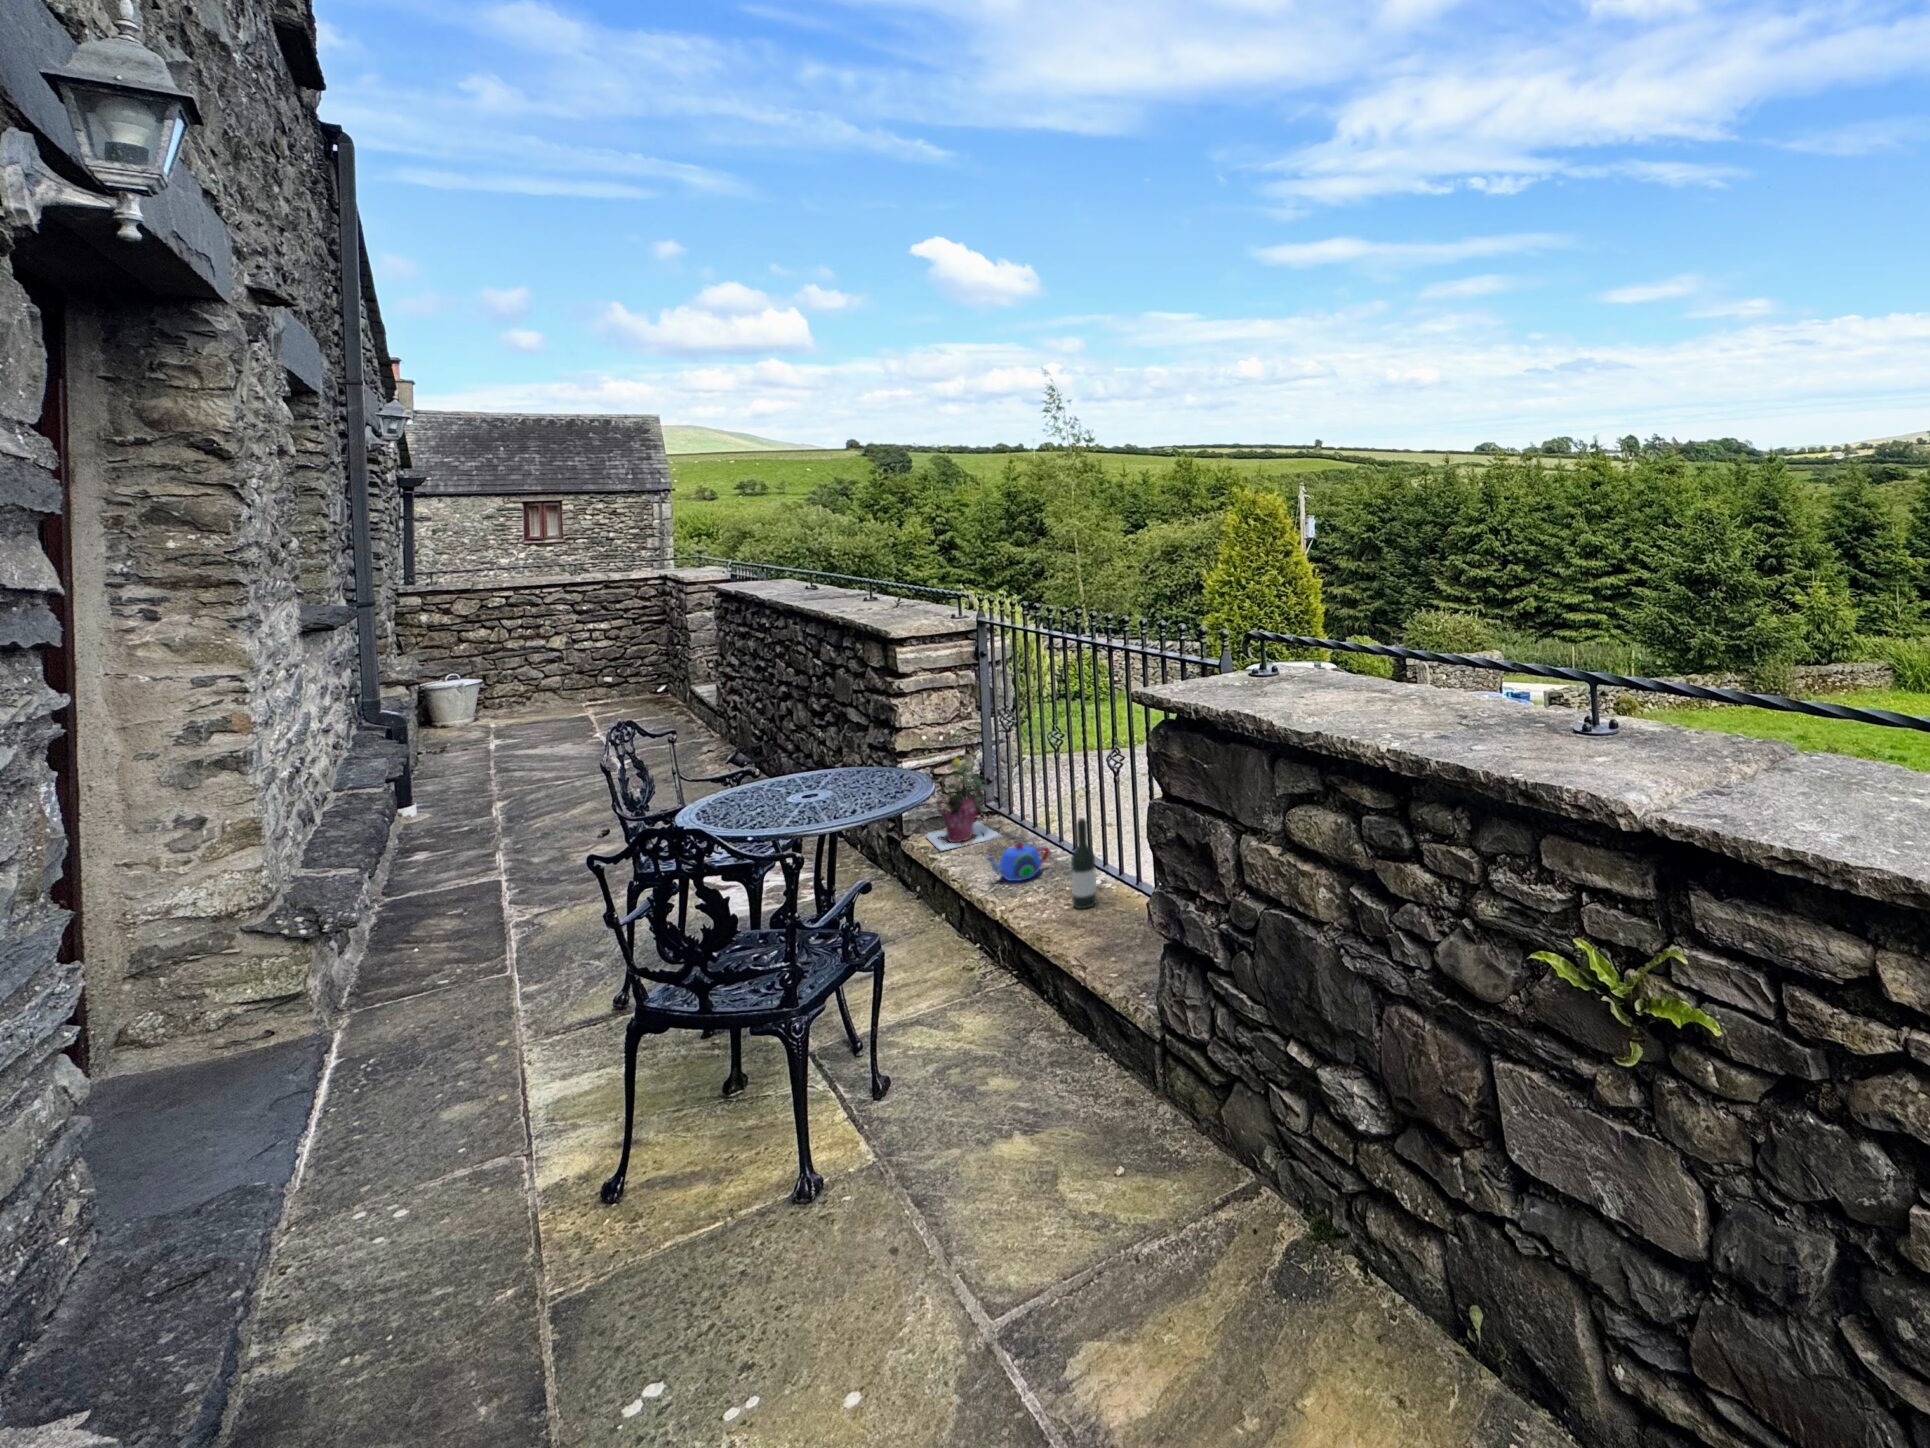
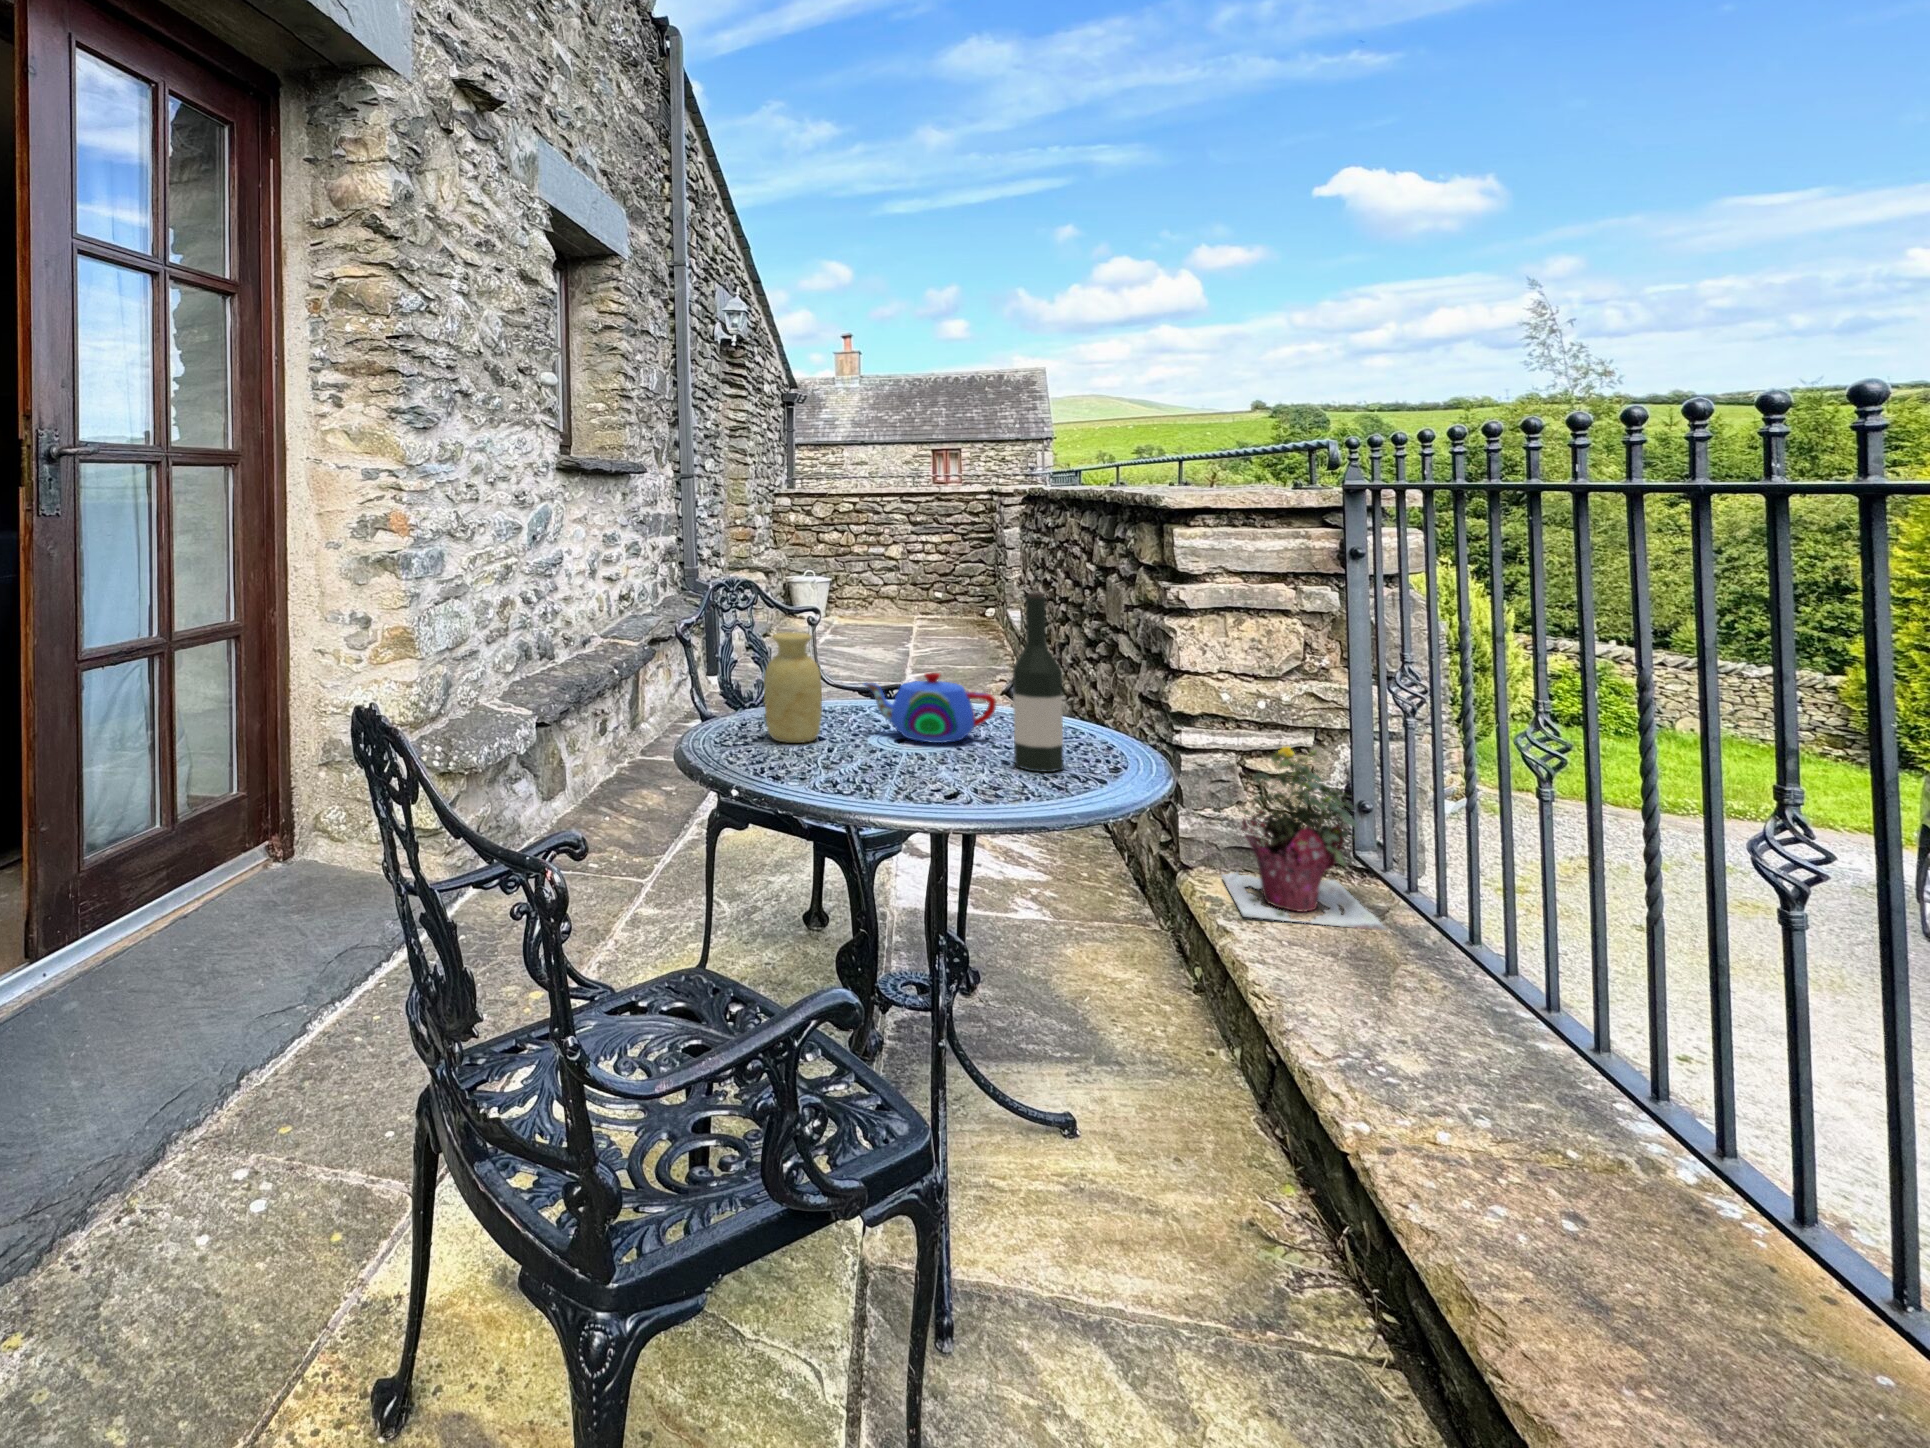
vase: none [689,751,729,820] -> present [764,632,822,743]
wine bottle: present [1071,818,1096,909] -> present [1013,592,1064,772]
teapot: present [986,843,1049,881] -> present [864,673,996,743]

